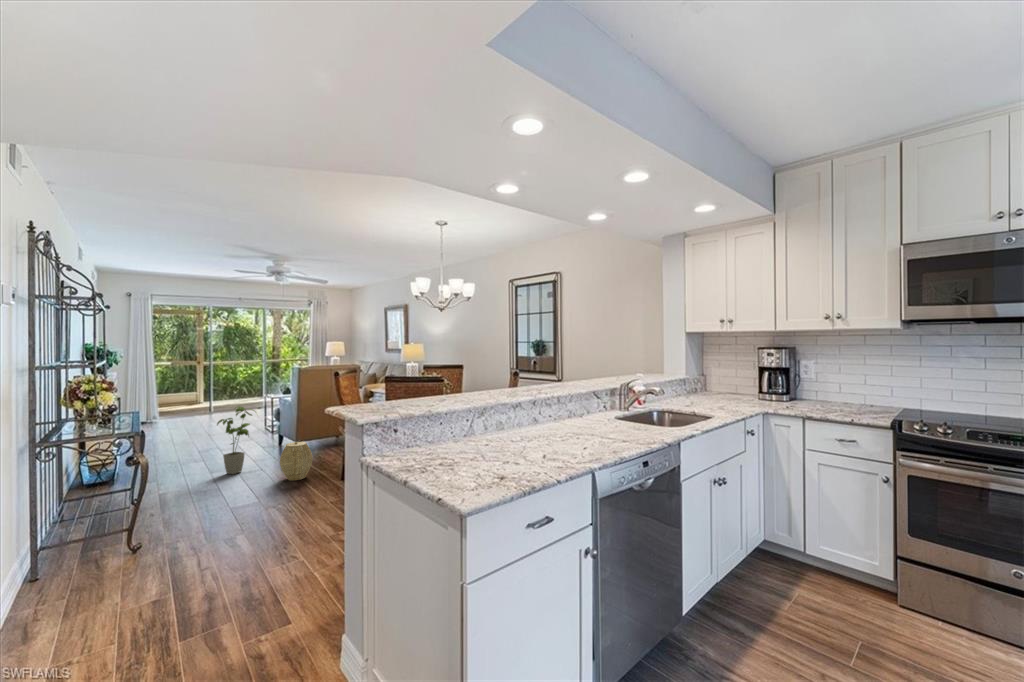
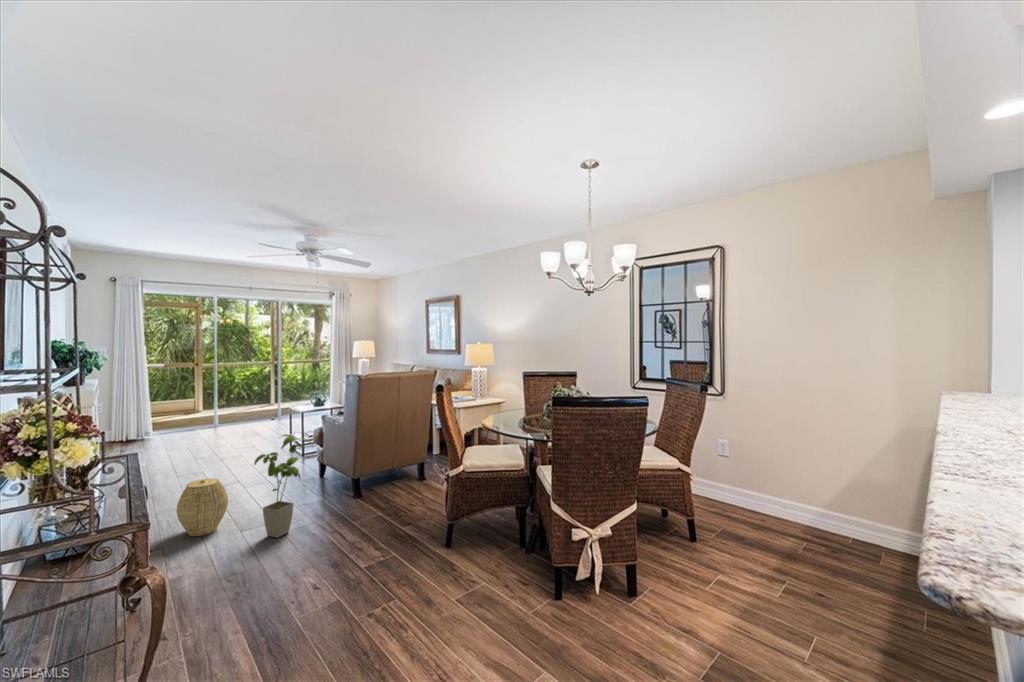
woven basket: present [280,442,313,480] -> present [177,478,228,536]

